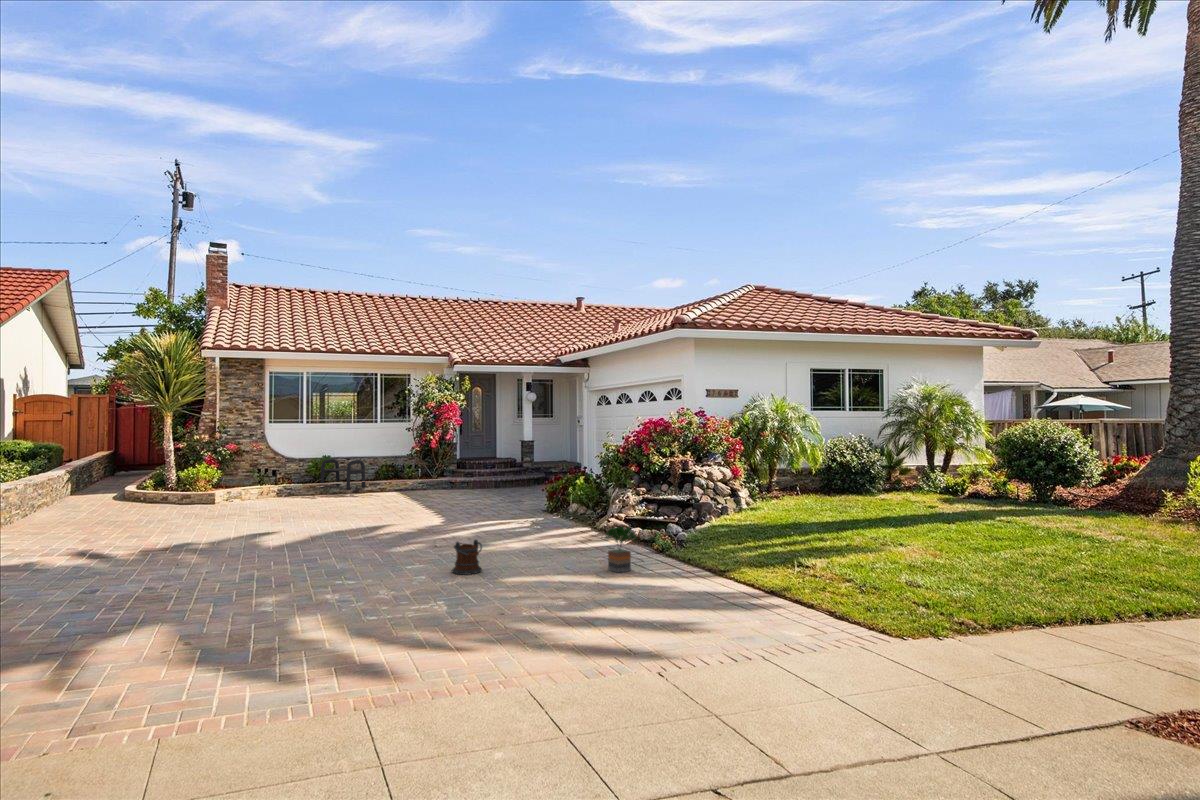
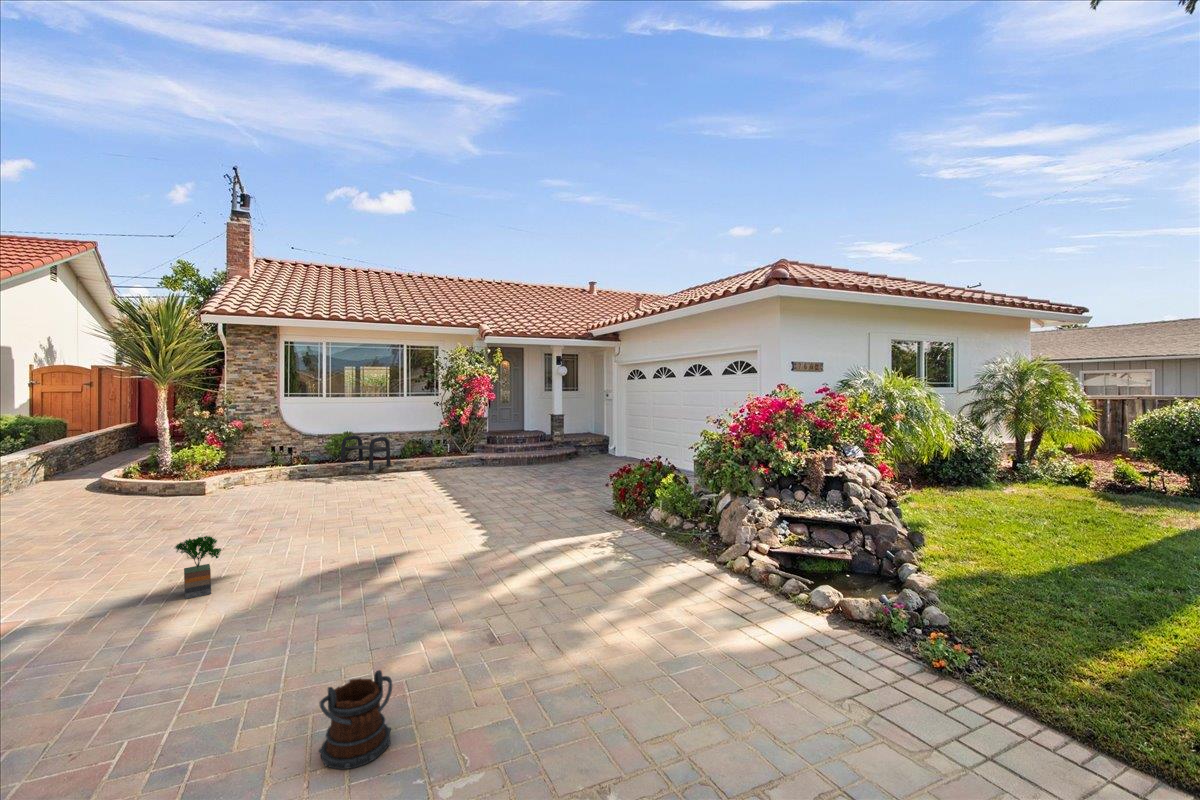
potted tree: present [605,527,637,573] -> present [175,536,221,599]
bucket: present [452,540,482,575] -> present [319,670,392,769]

